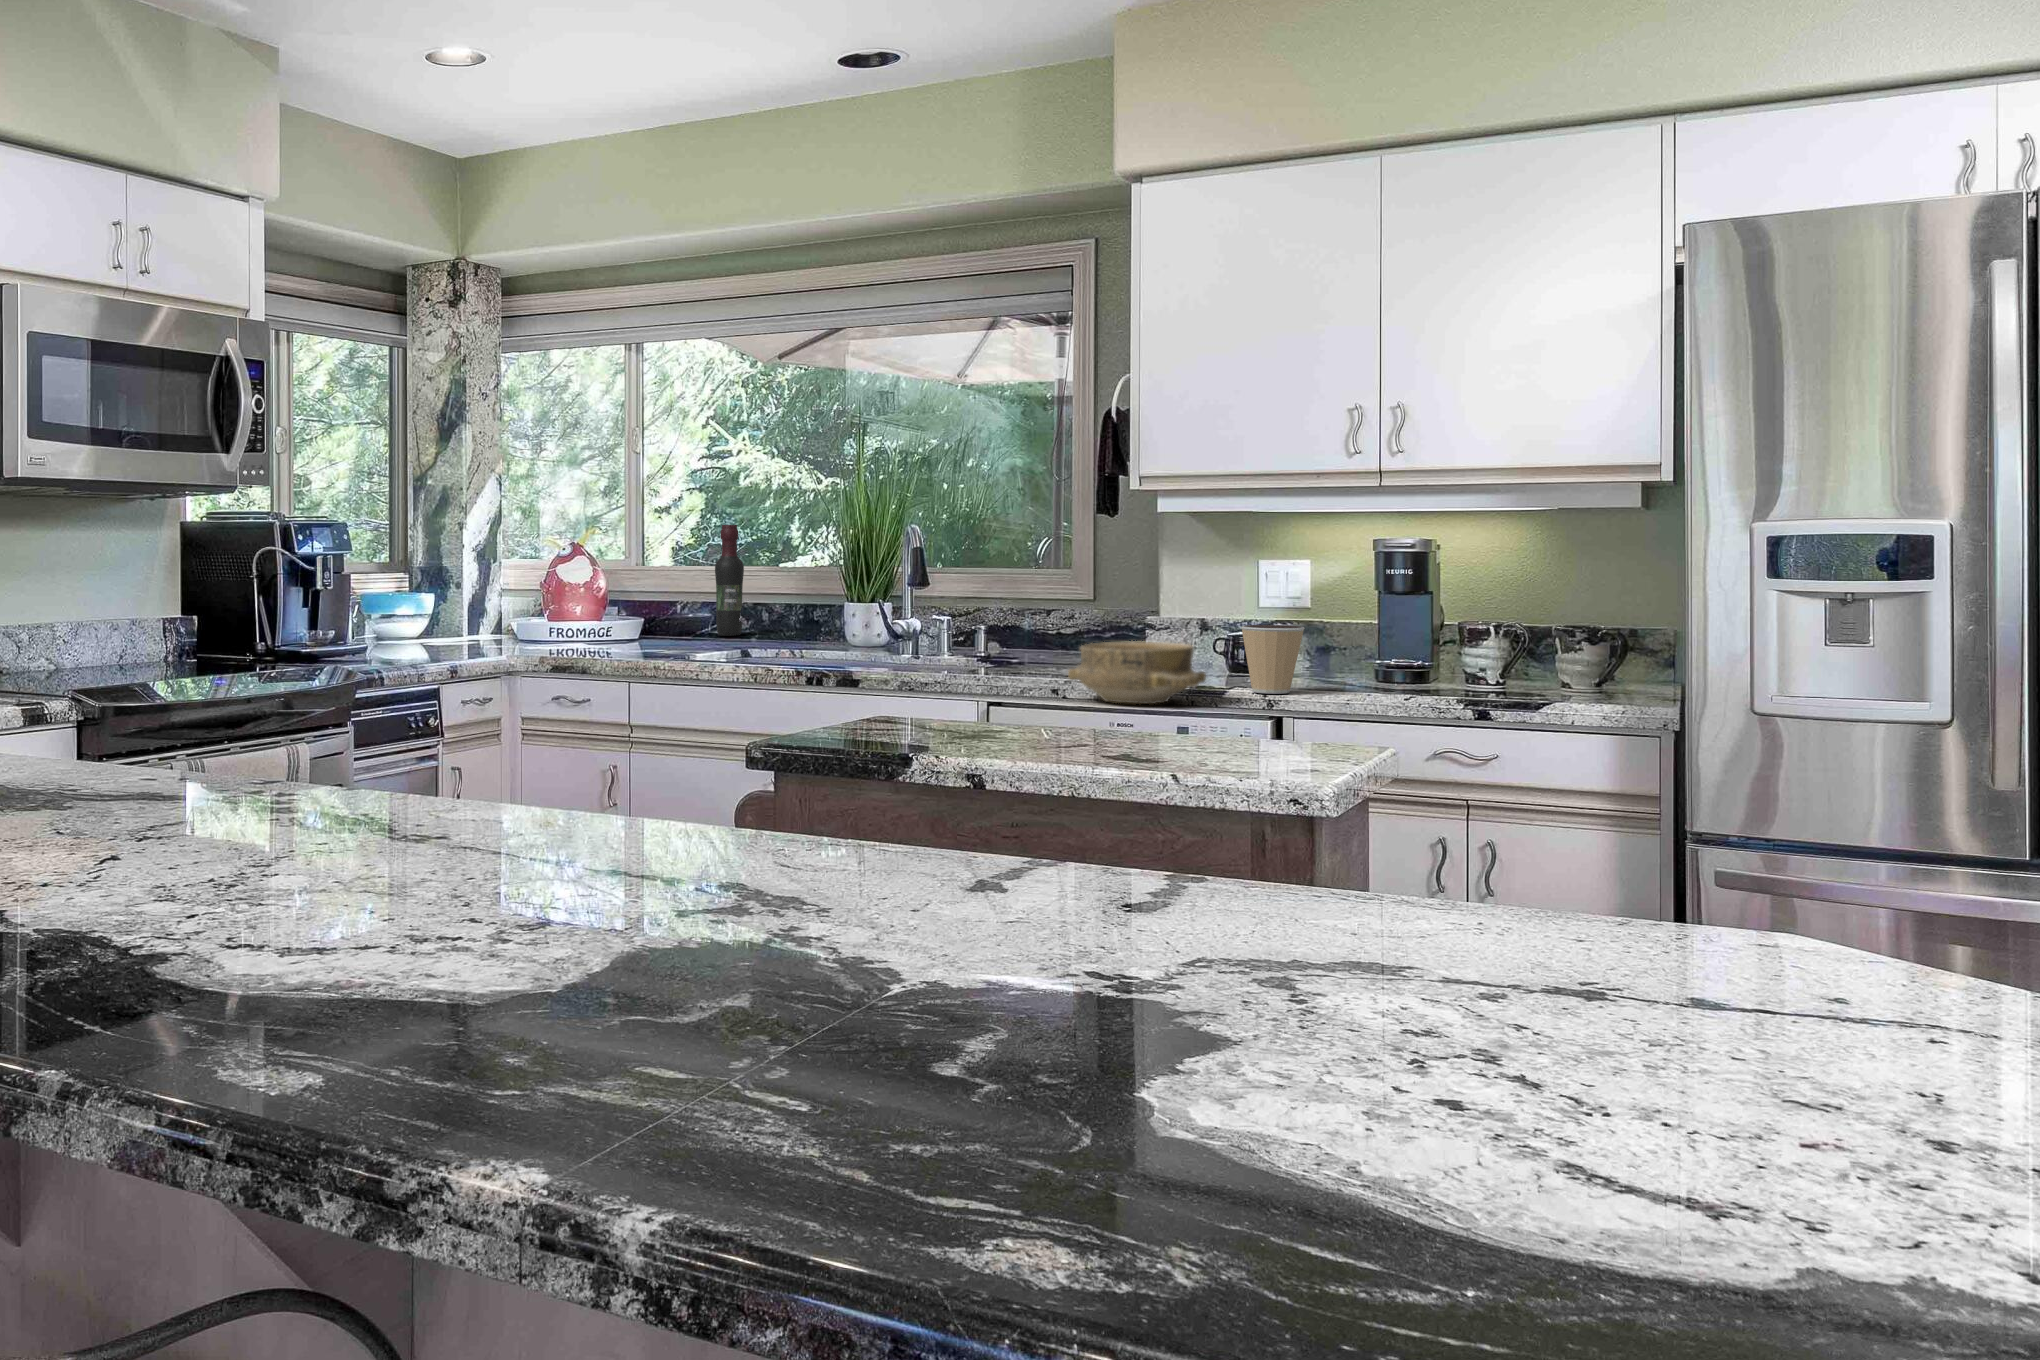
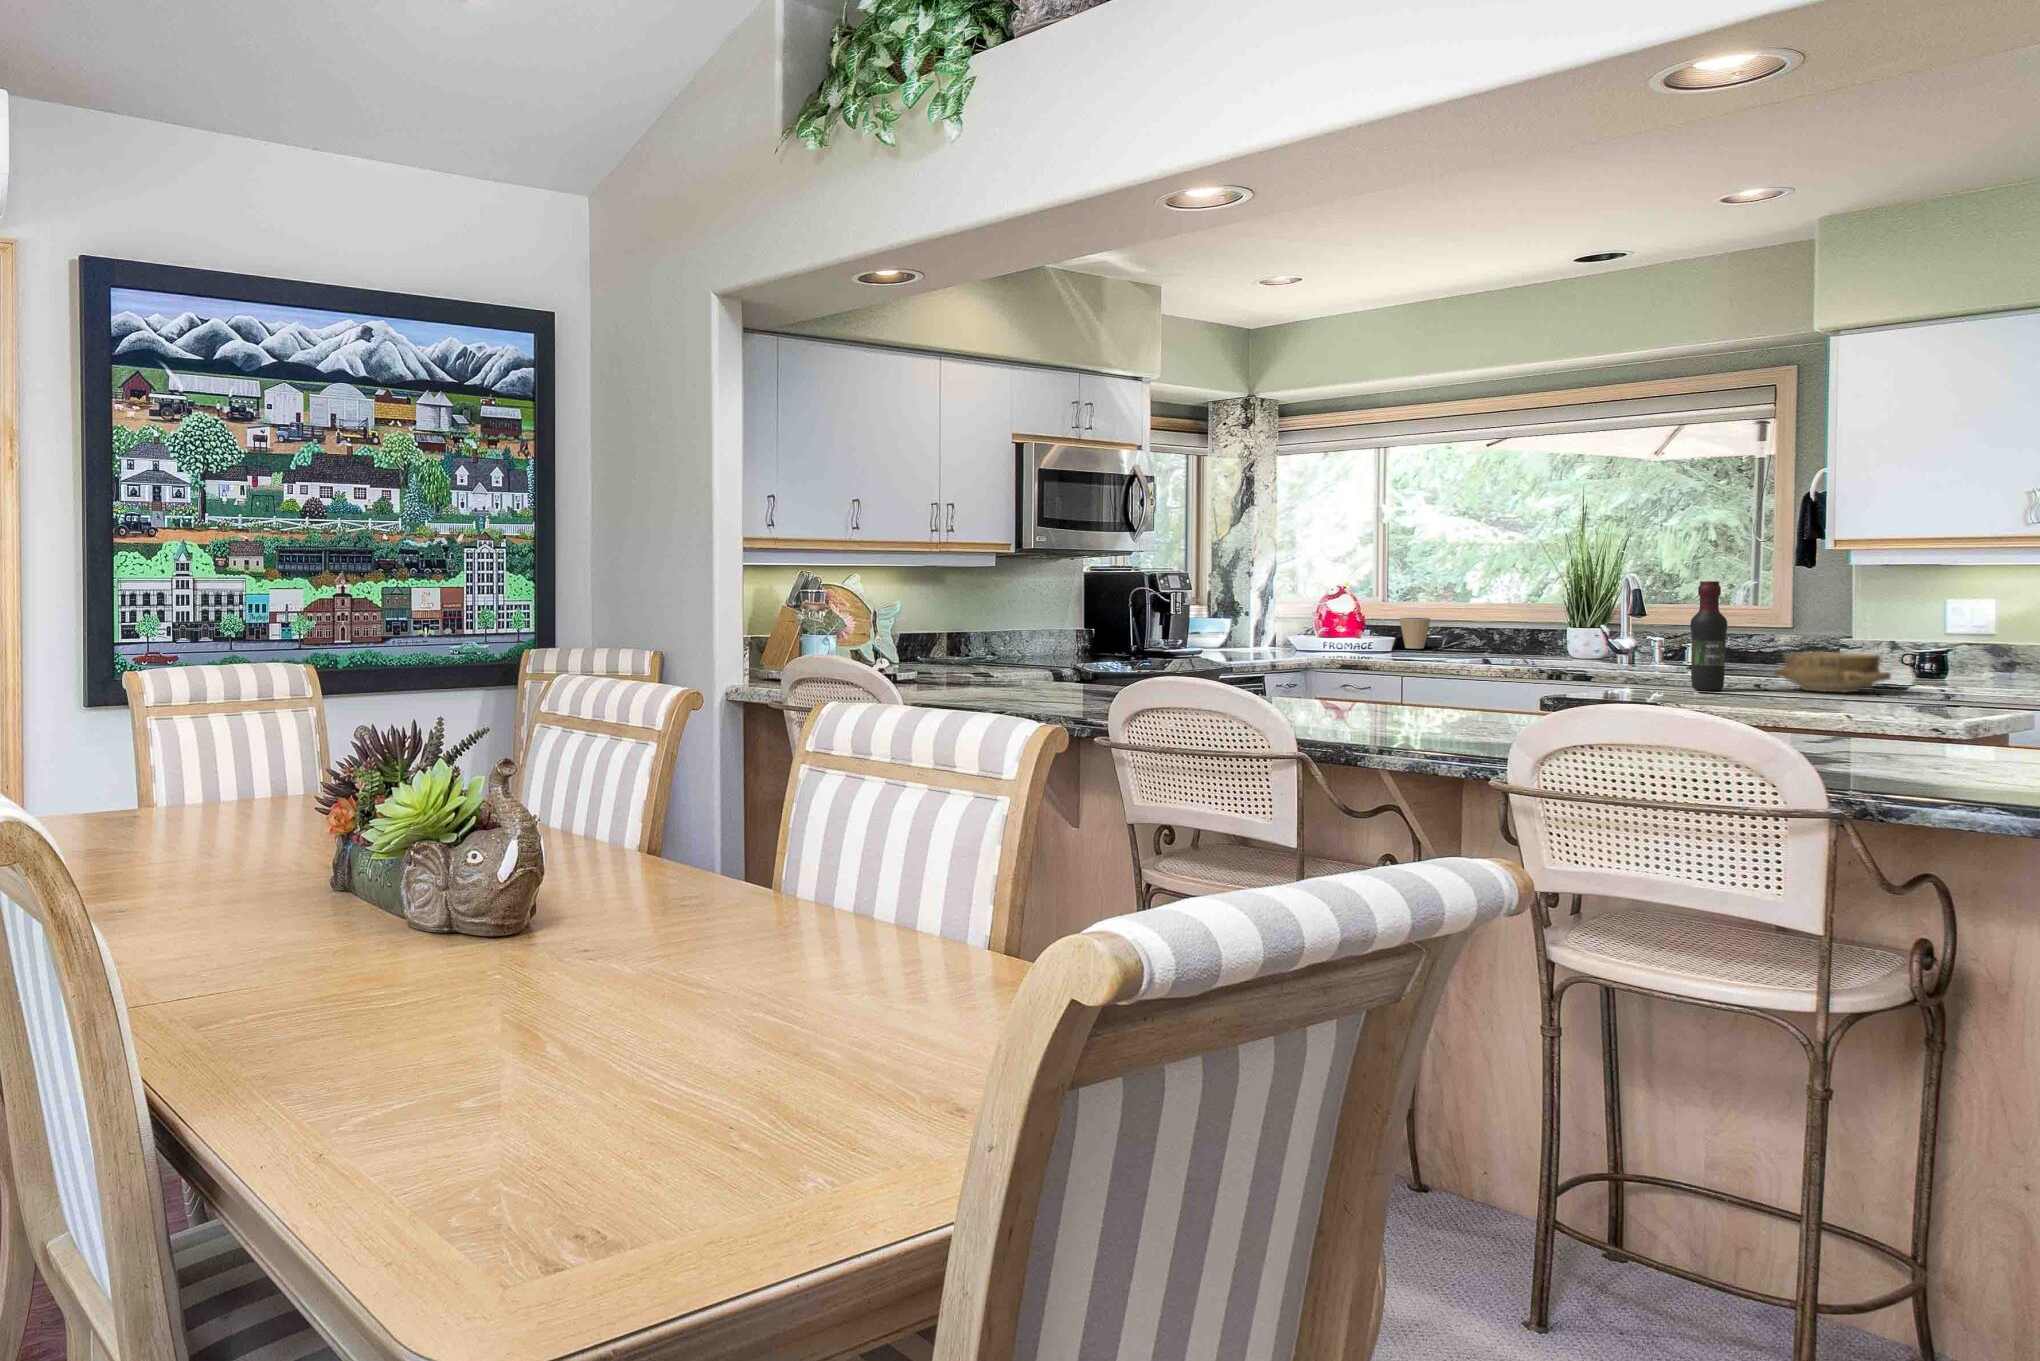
wine bottle: present [715,525,744,636] -> present [1690,581,1727,691]
coffee cup: present [1241,625,1305,694] -> present [1399,618,1431,649]

